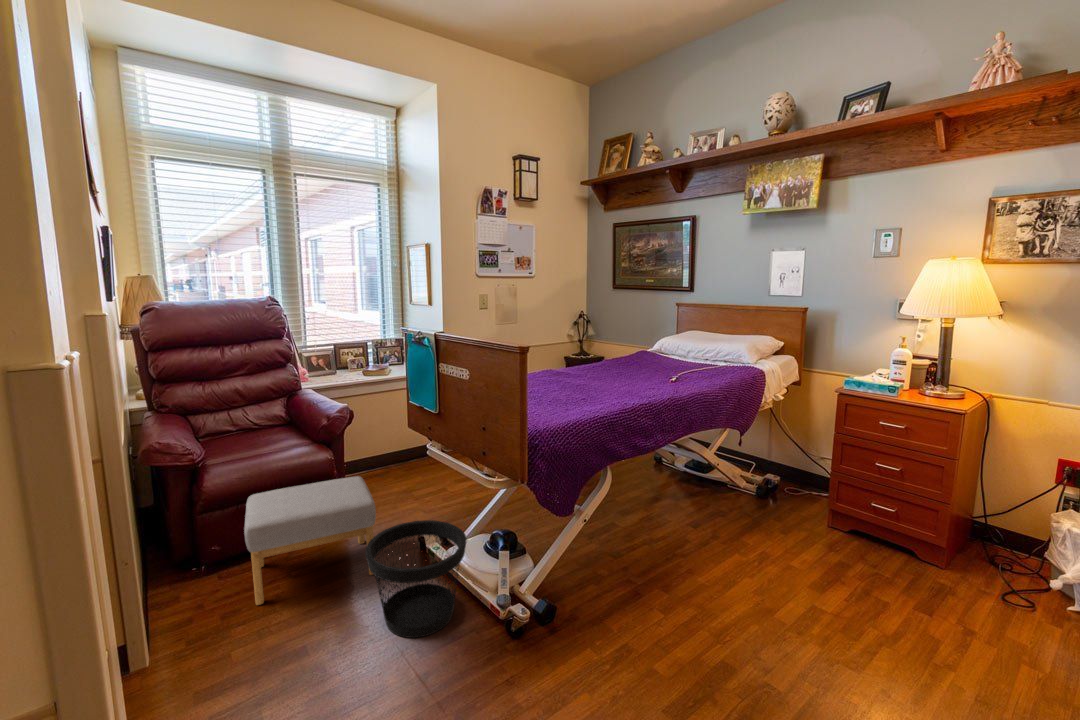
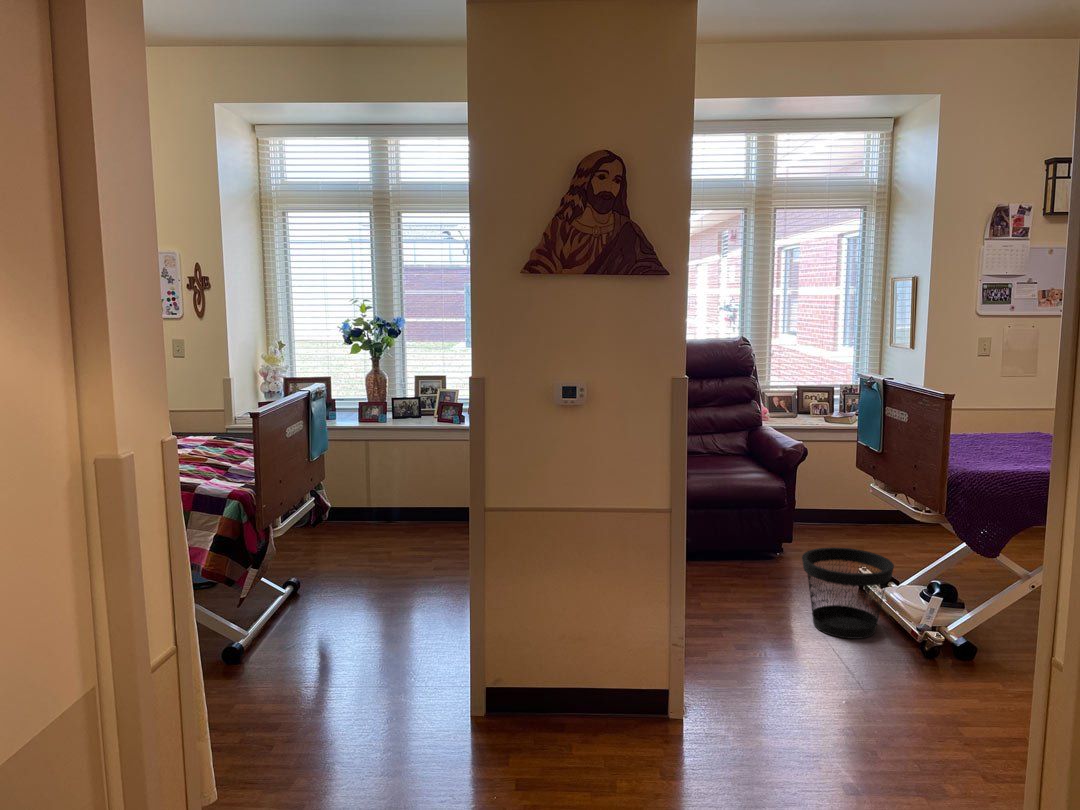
footstool: present [244,476,376,605] -> none [711,505,817,595]

